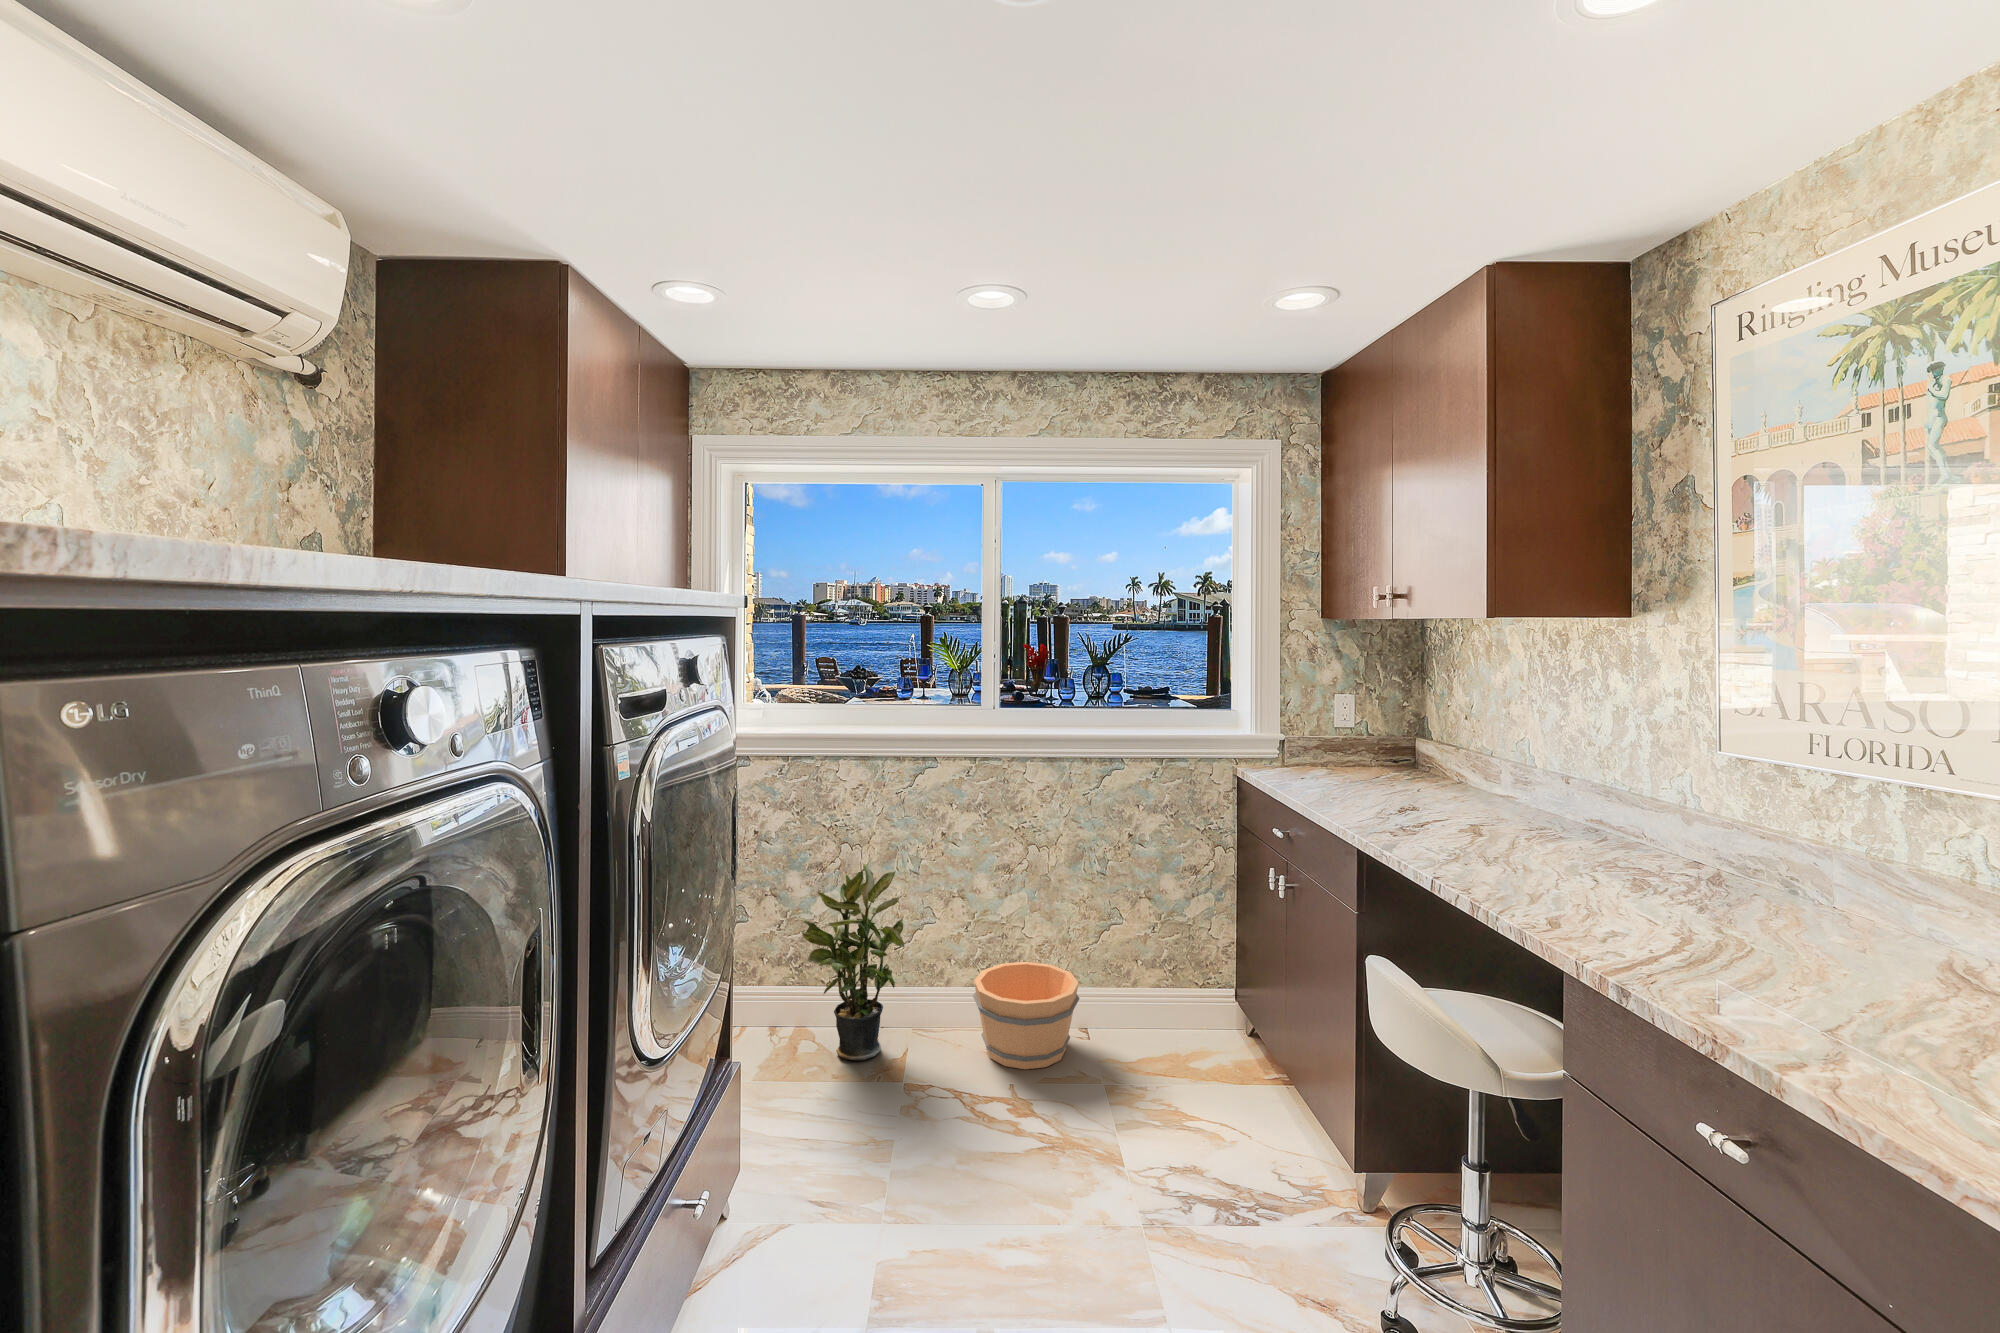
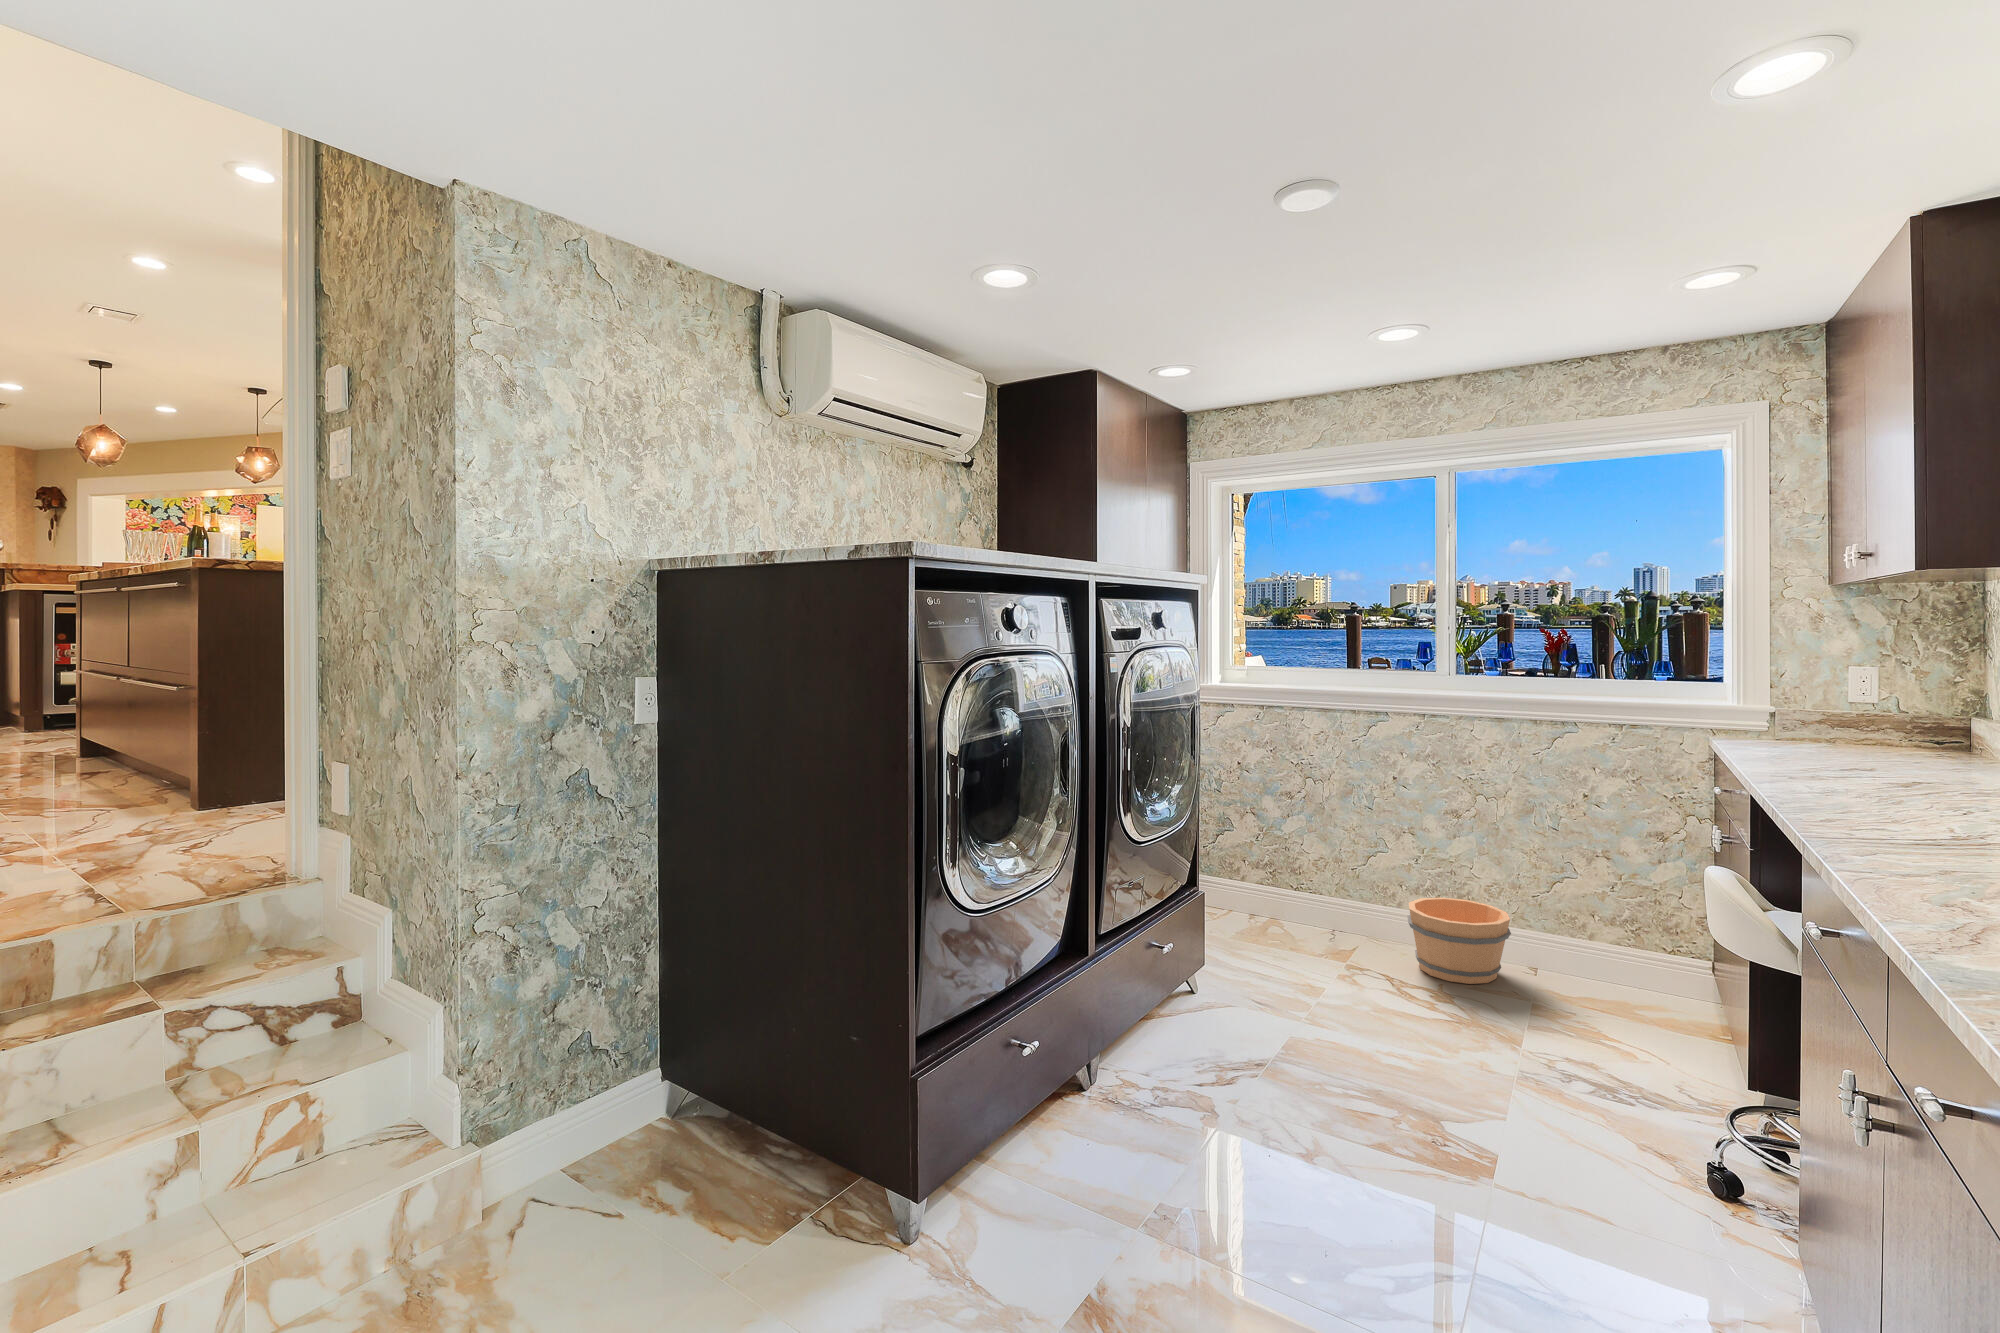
potted plant: present [801,864,904,1061] -> none [1262,794,1348,949]

